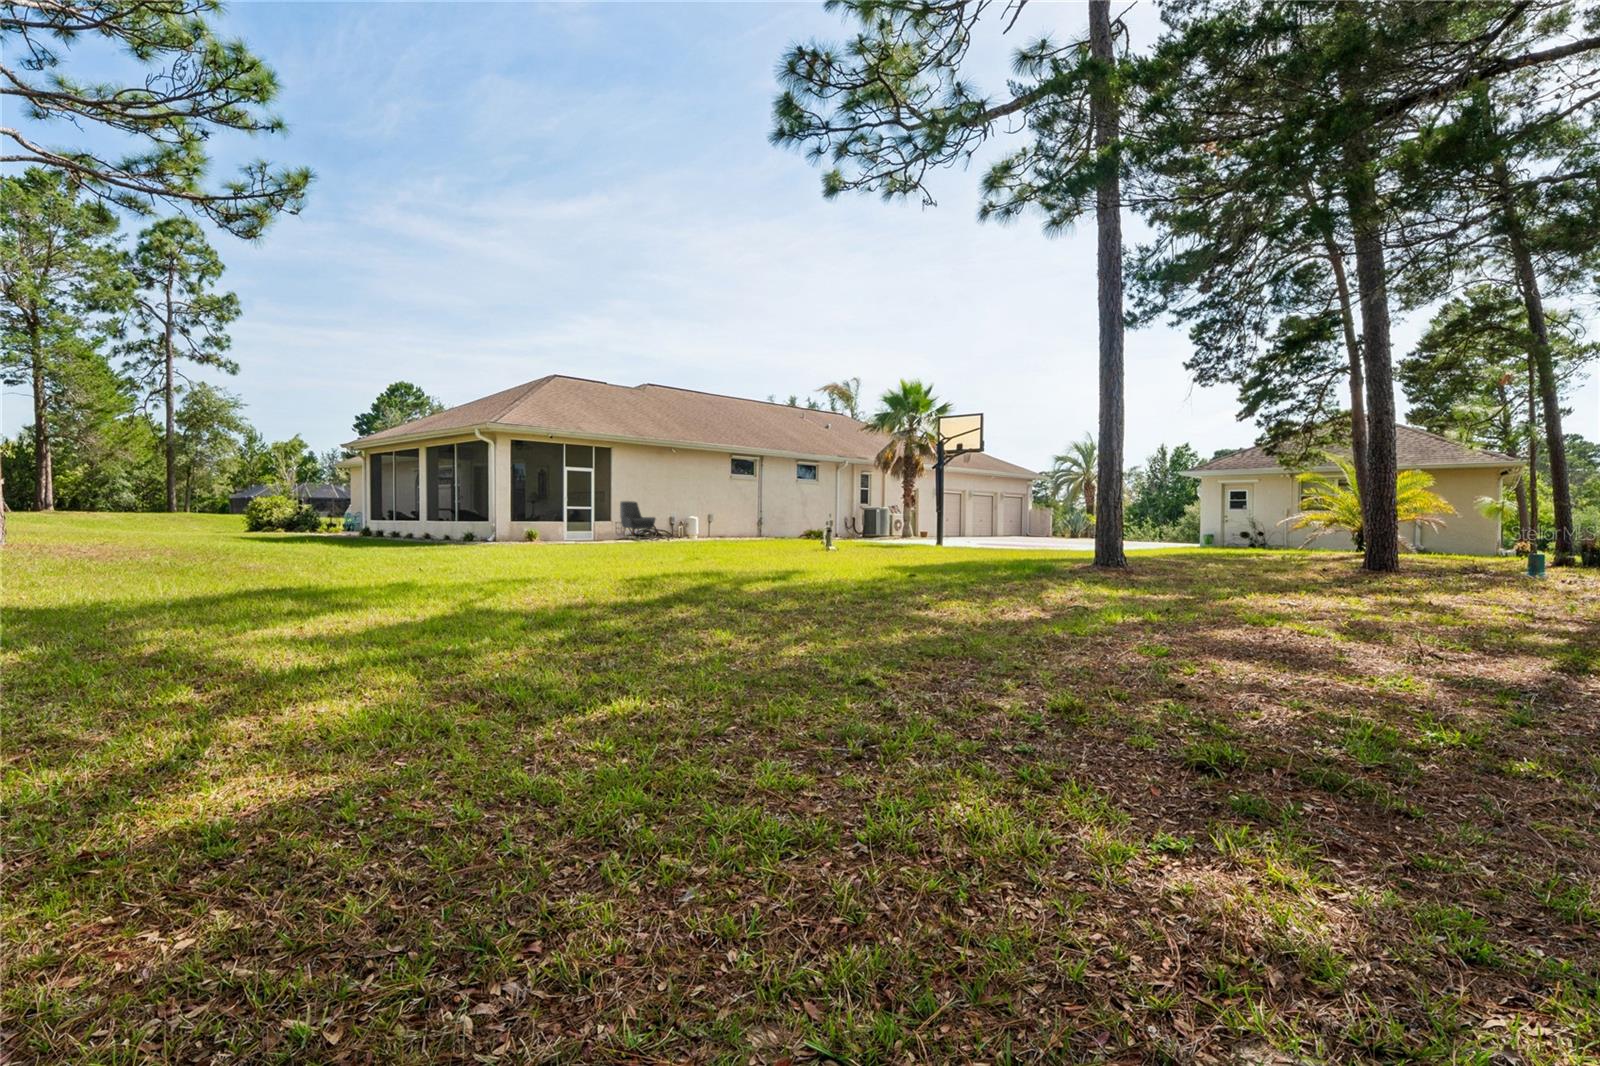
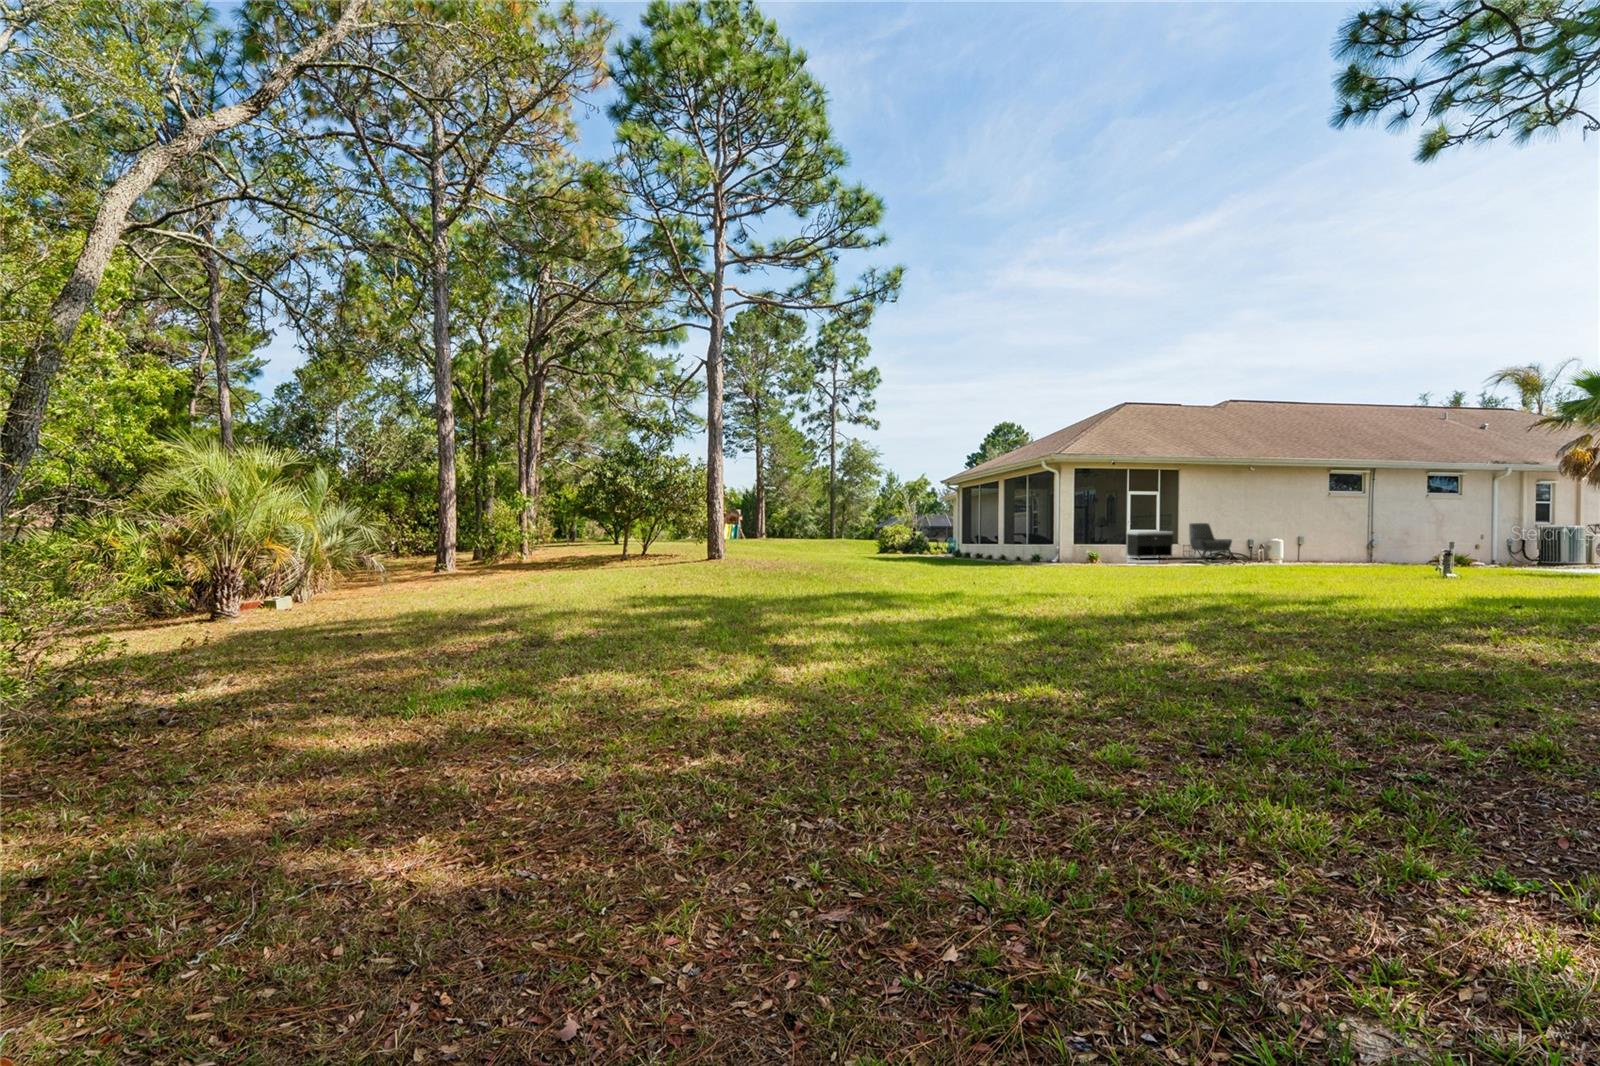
storage bench: none [563,508,607,537] -> present [1127,531,1173,558]

